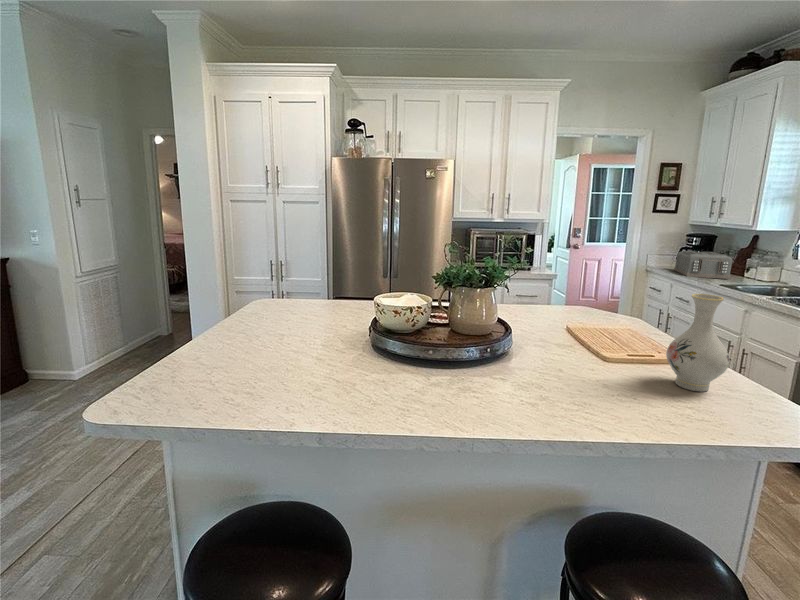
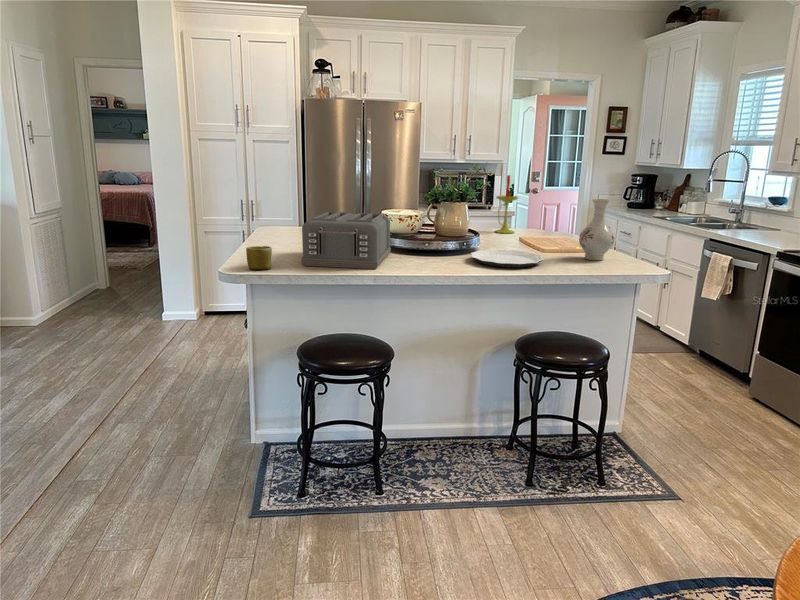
candle: none [533,243,565,318] -> present [495,175,518,233]
toaster: present [674,251,732,279] -> present [301,212,391,269]
mug: none [144,360,189,402] -> present [246,246,272,270]
plate: none [494,361,613,411] -> present [471,249,544,268]

